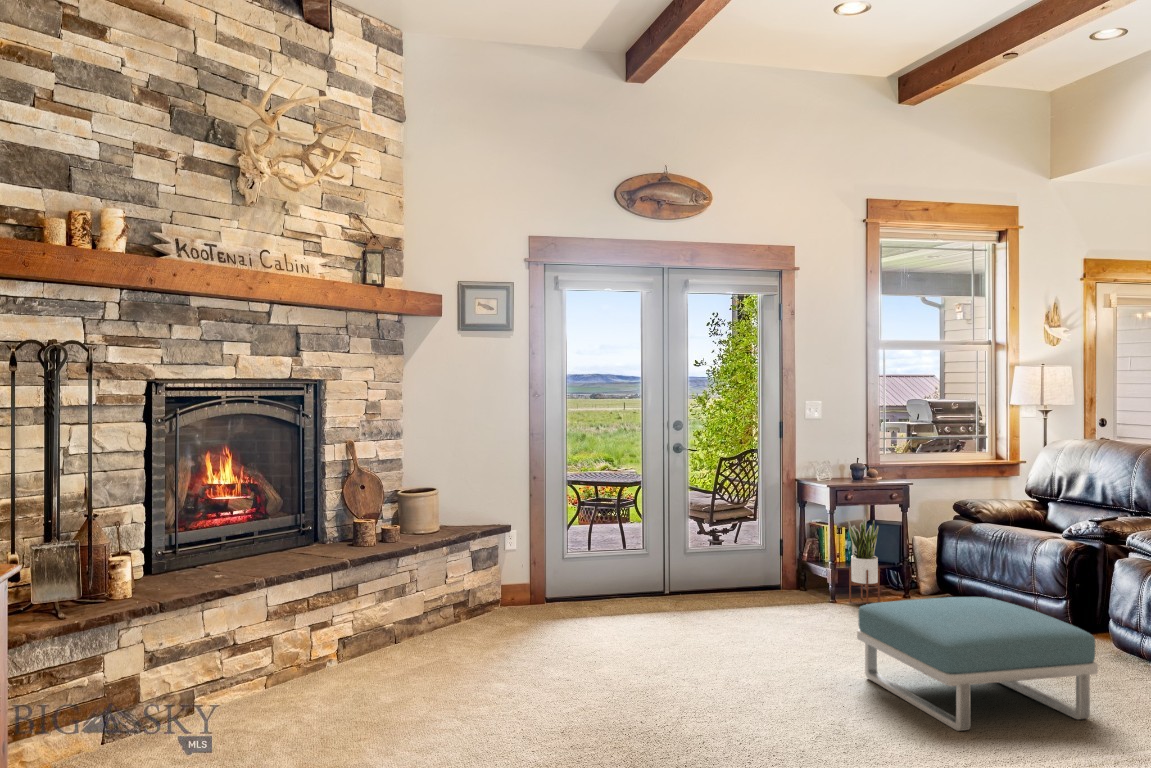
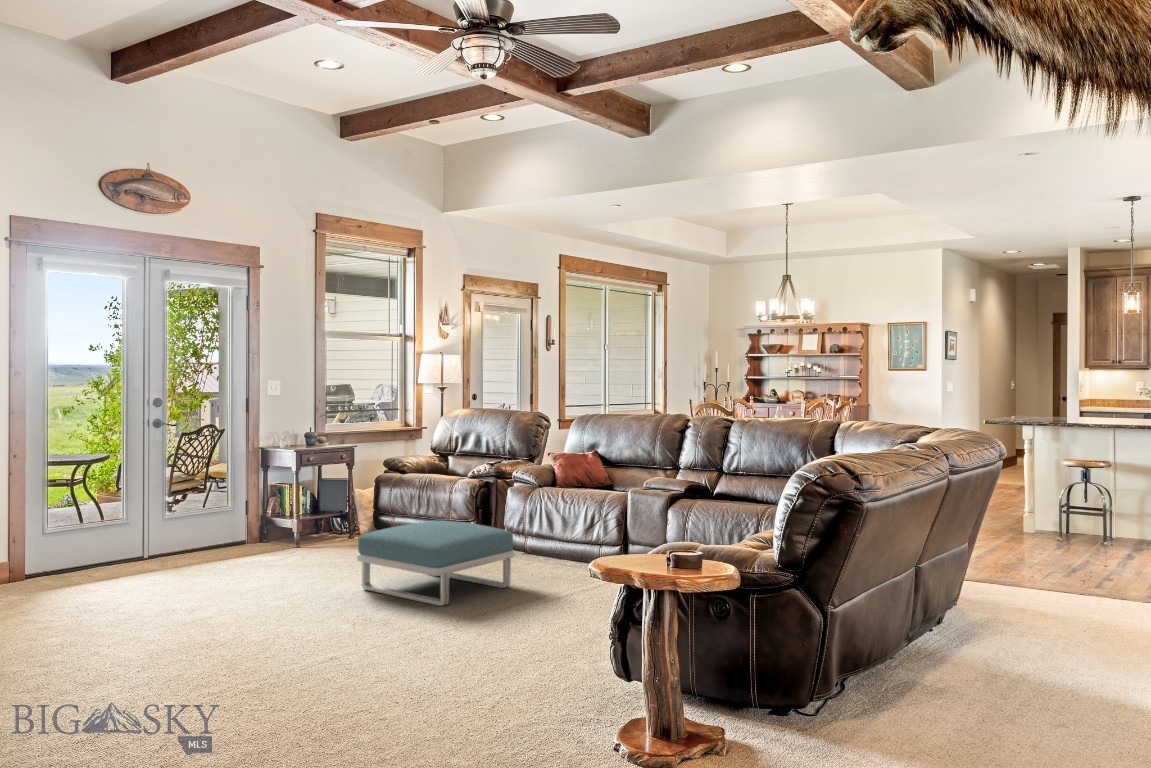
potted plant: present [847,516,880,604] -> none [311,475,335,547]

